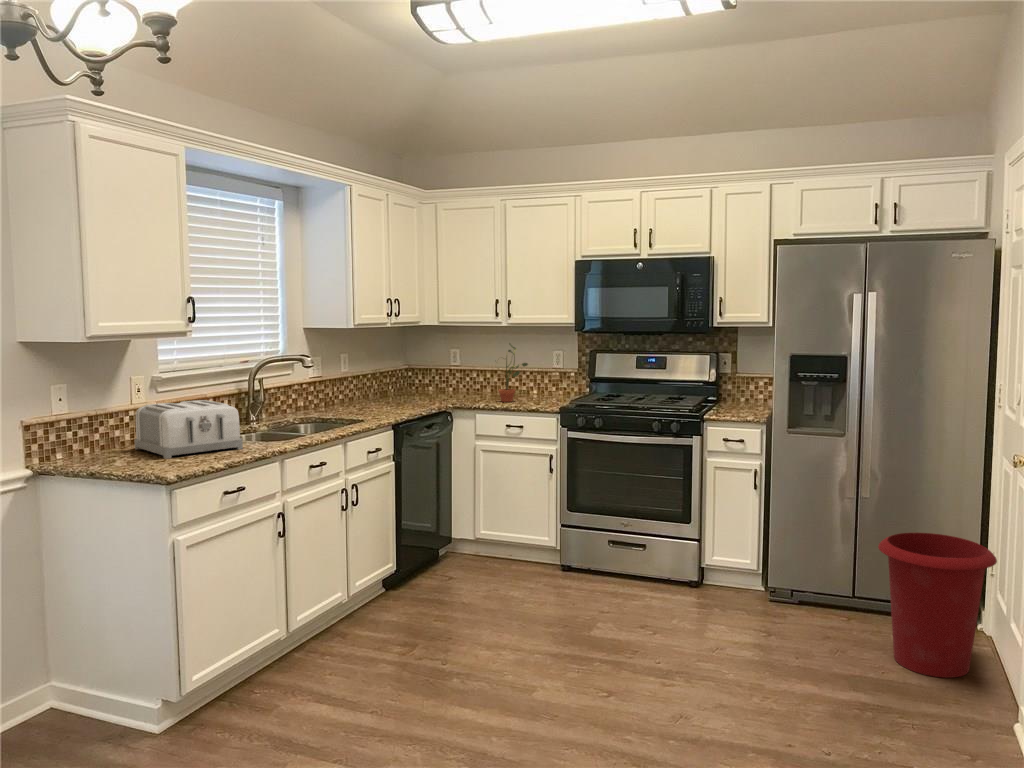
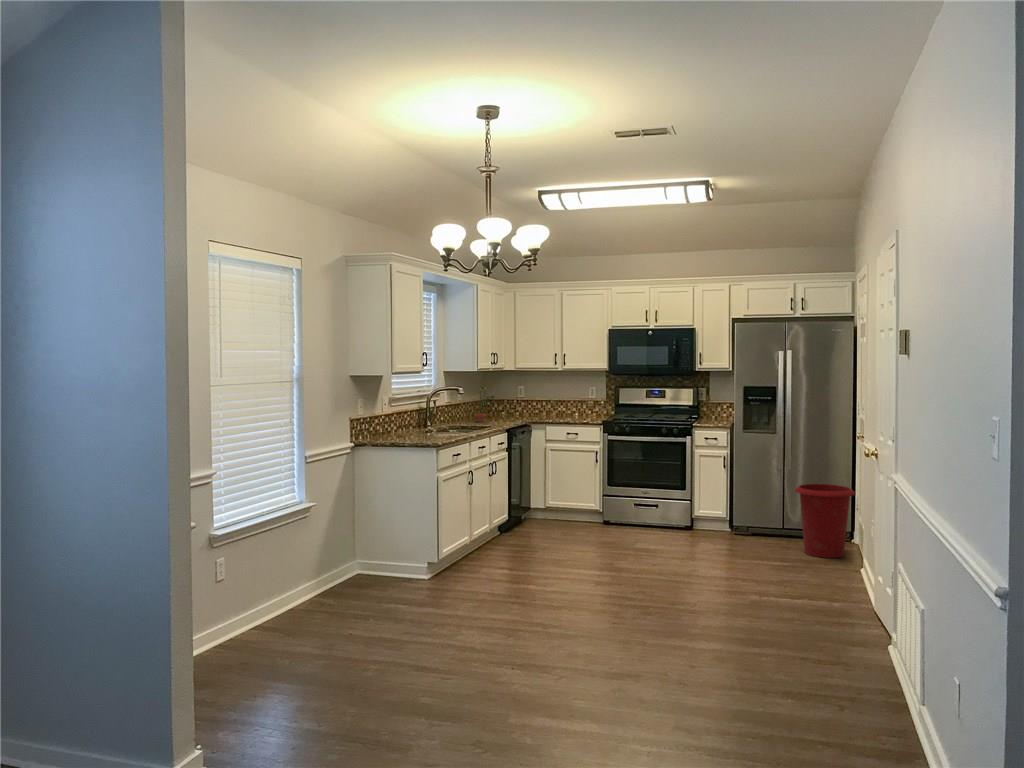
potted plant: present [498,343,528,402] -> present [475,383,494,422]
toaster: present [135,400,243,459] -> none [390,410,451,438]

